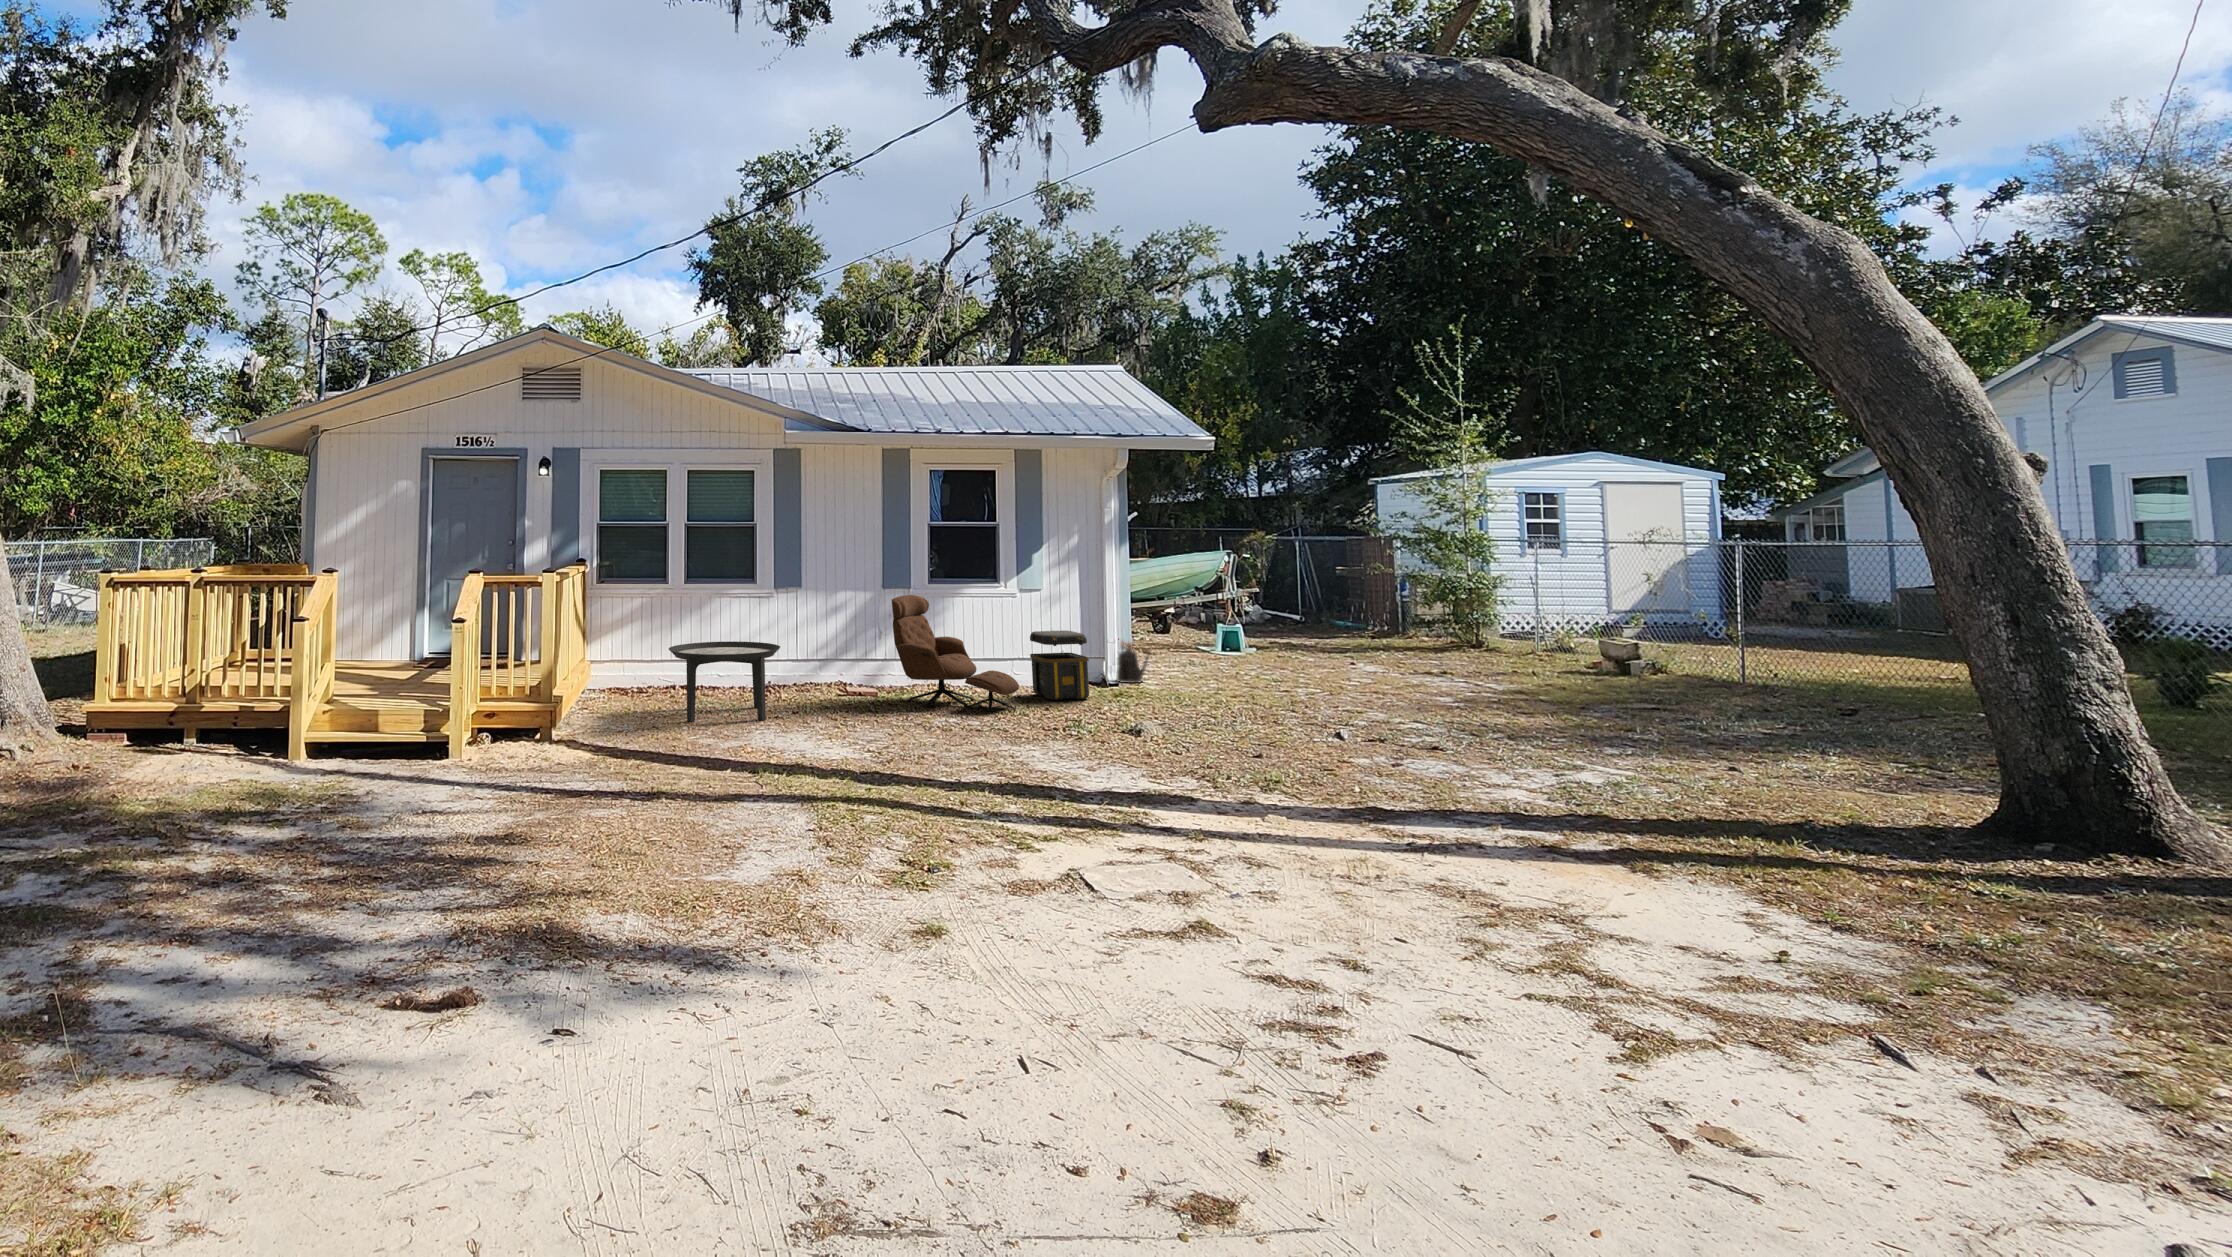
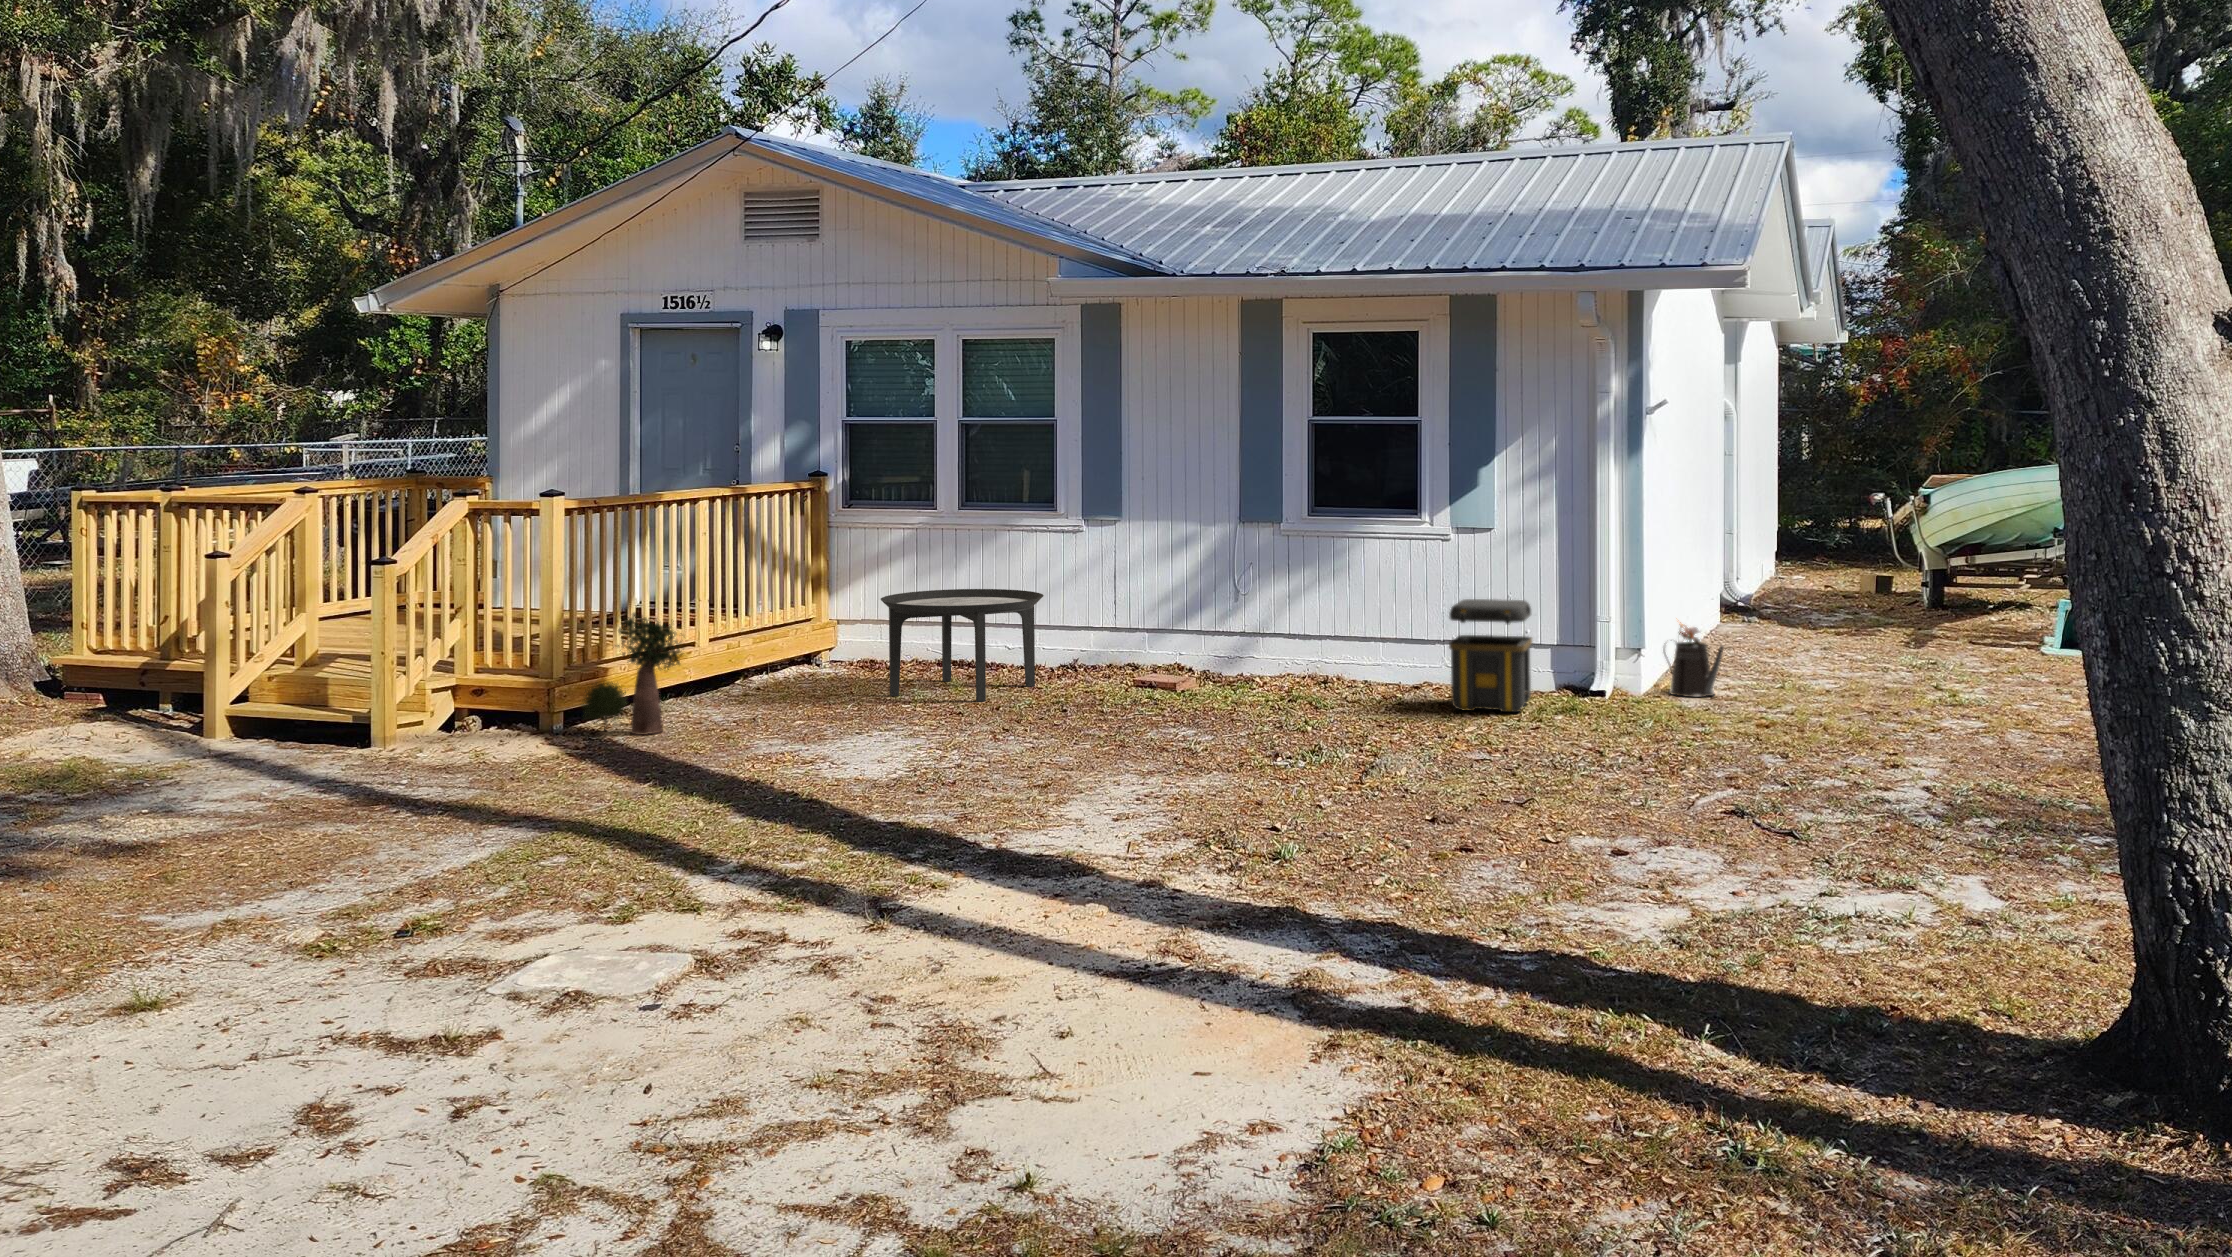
lounge chair: present [892,595,1019,712] -> none [1217,532,1381,718]
potted plant: none [553,670,633,766] -> present [584,613,681,735]

